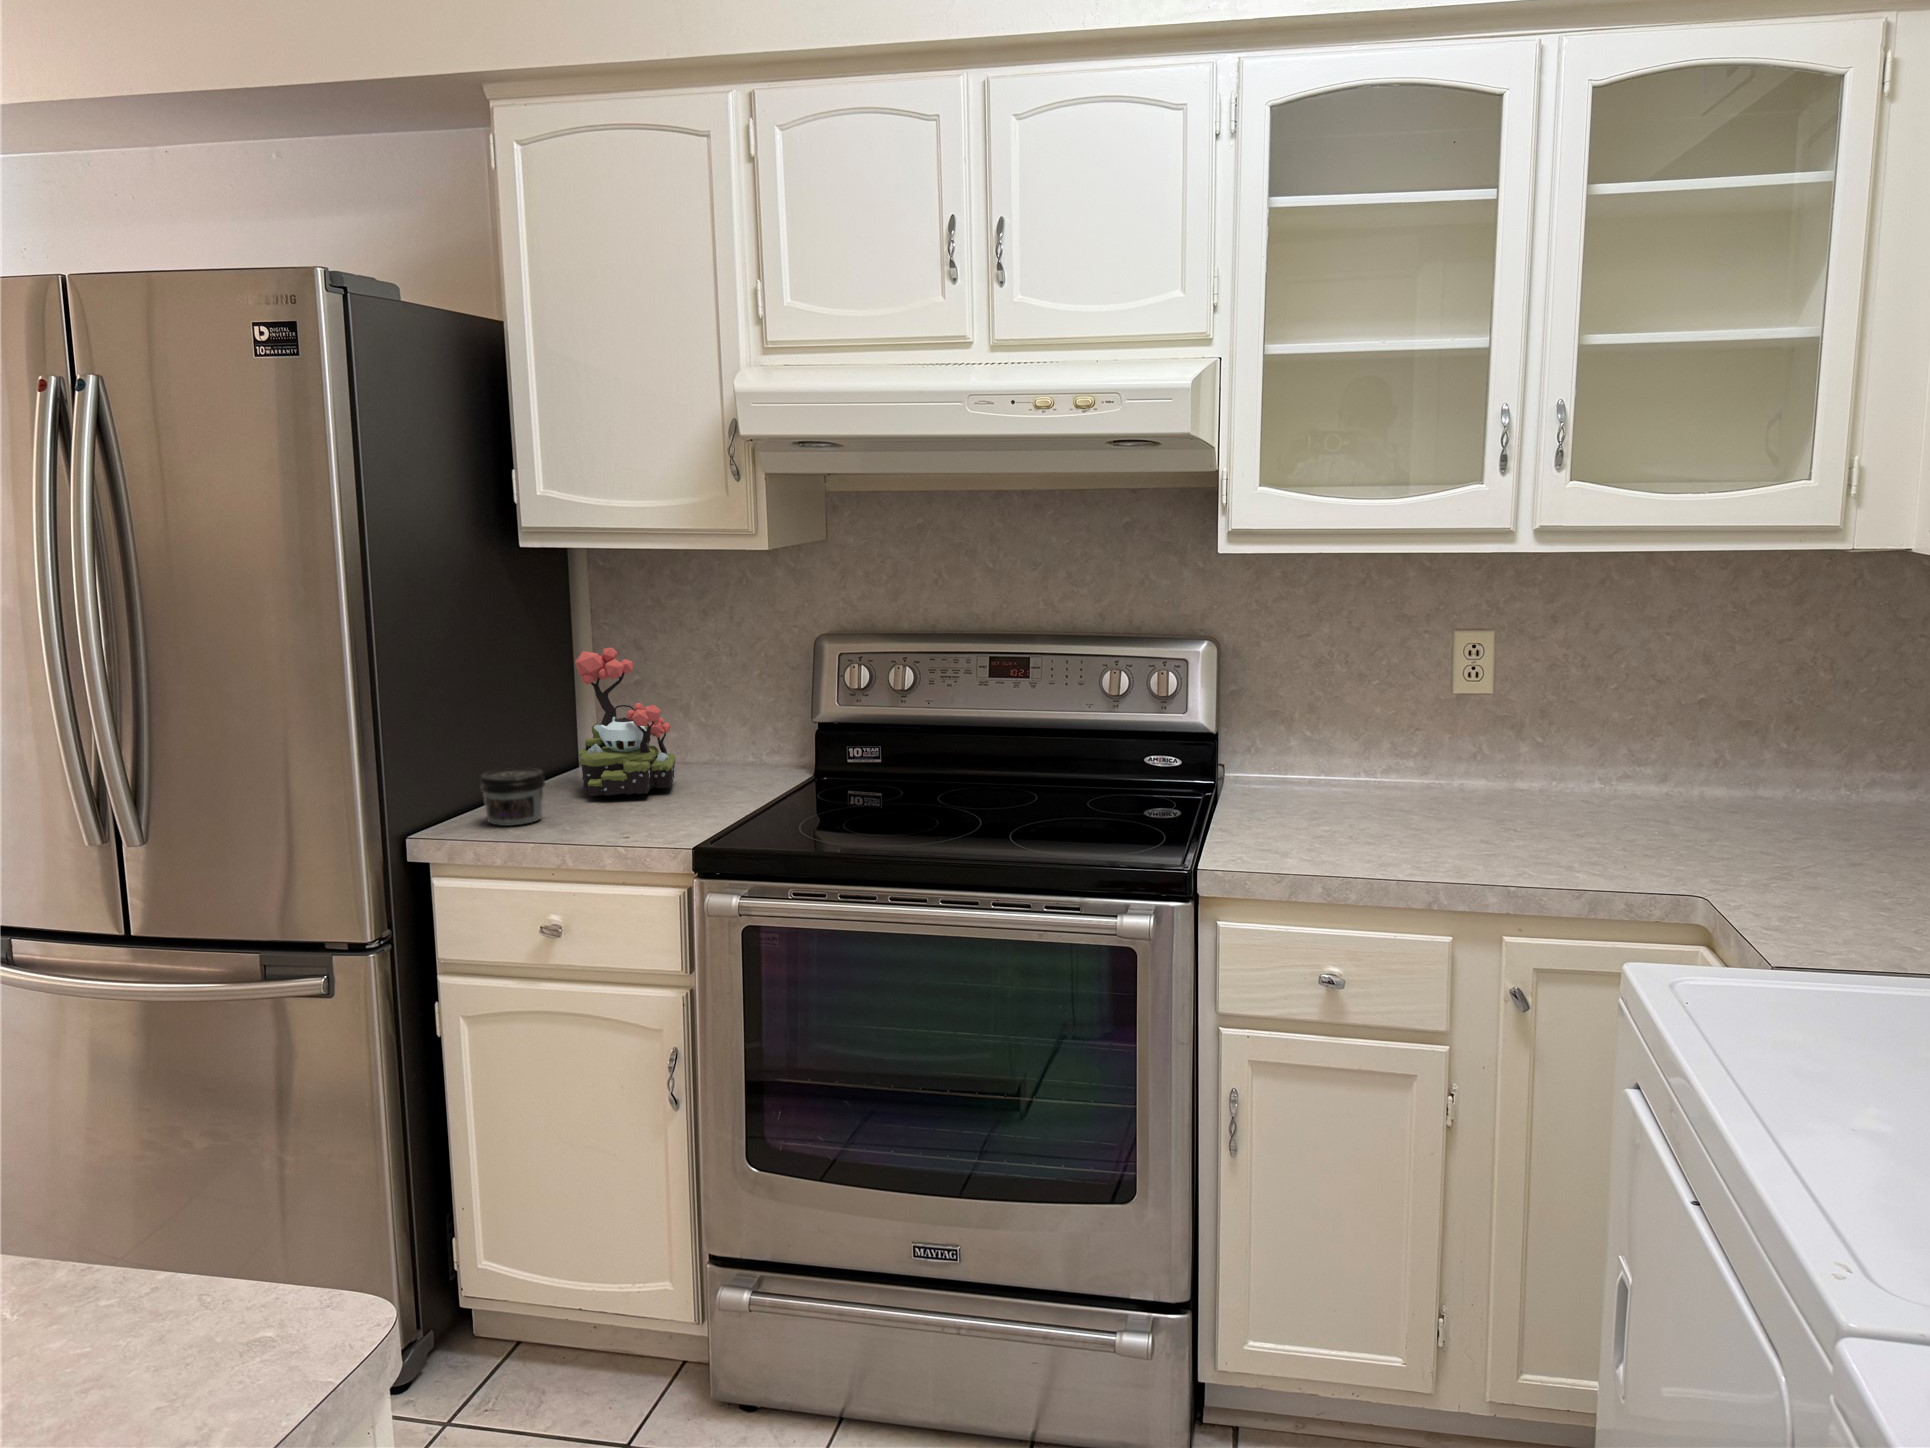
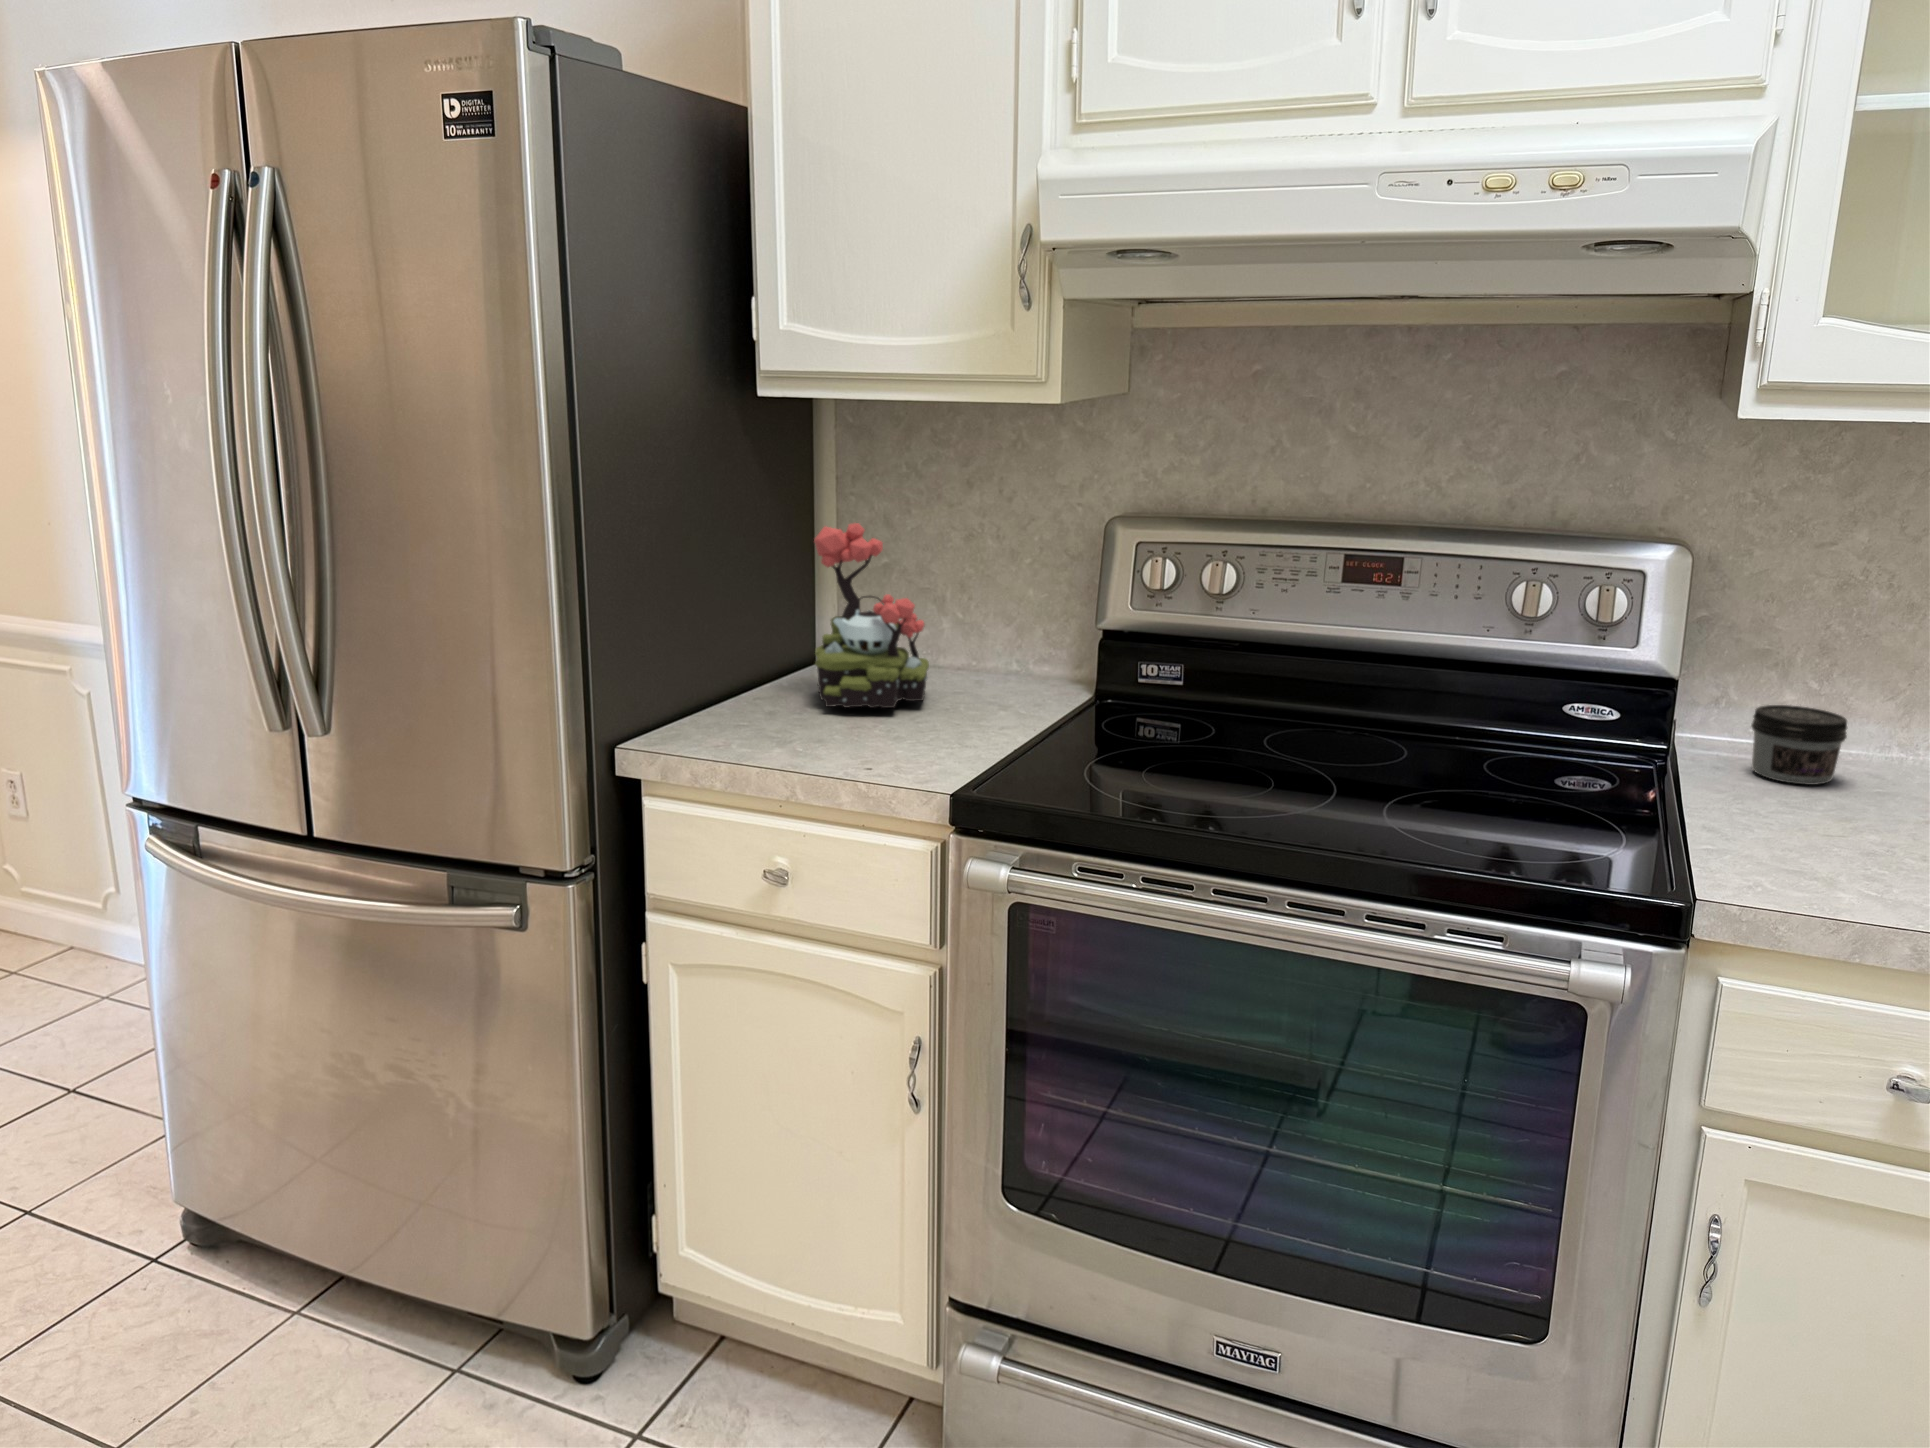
jar: present [481,768,545,826] -> present [1751,705,1847,785]

